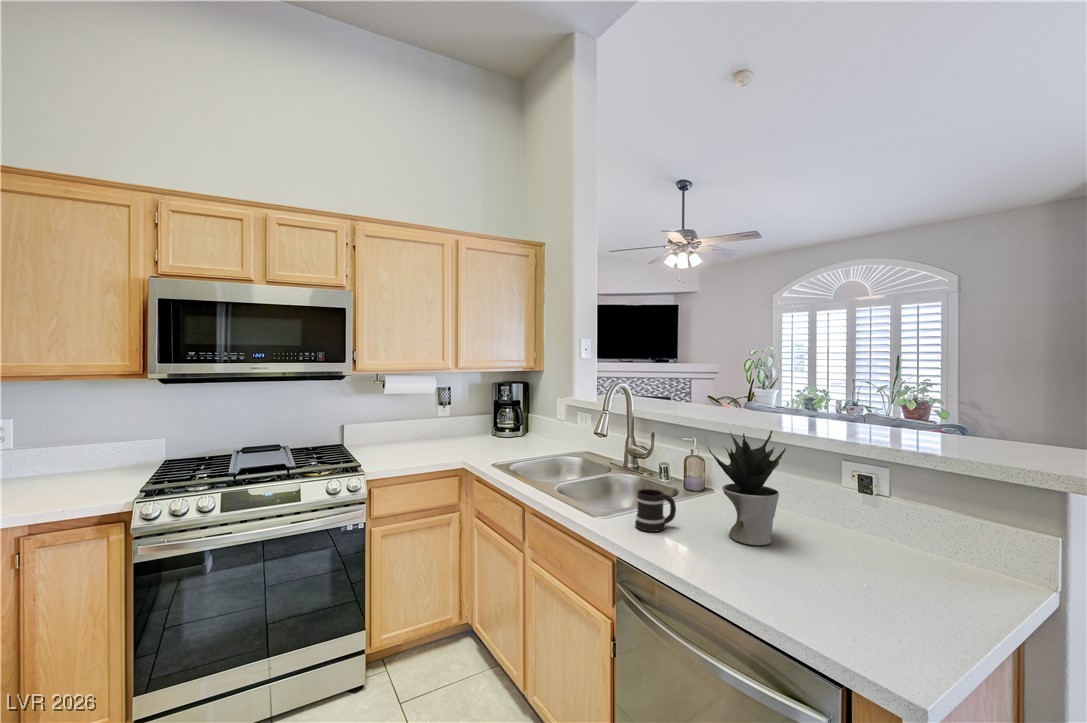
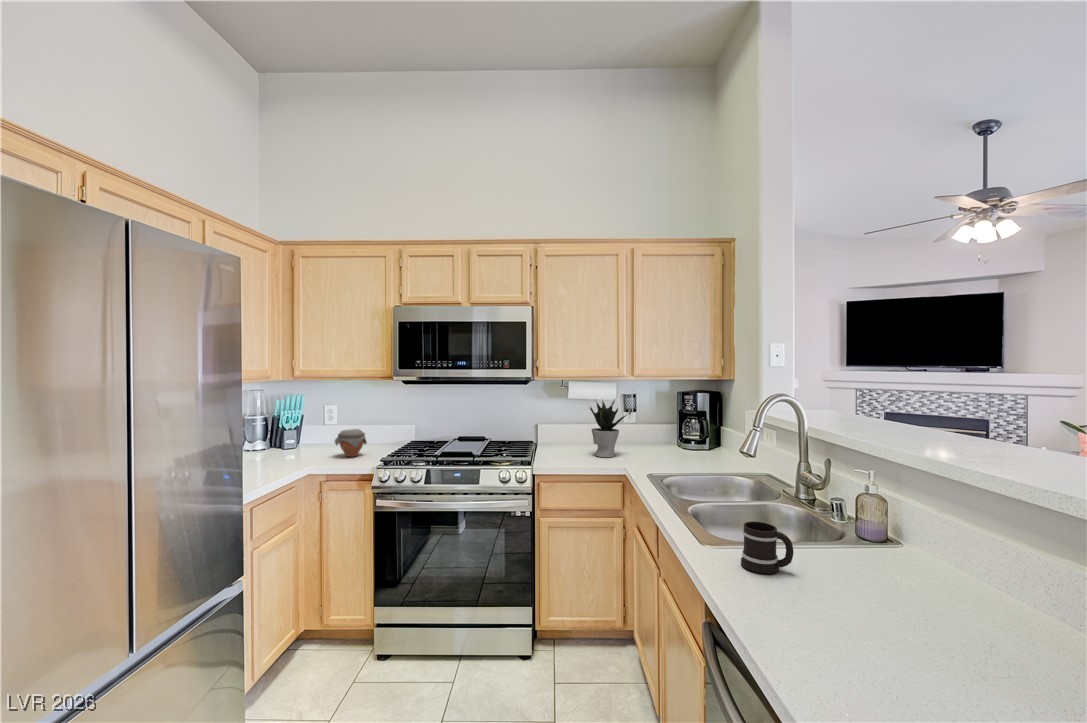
potted plant: present [708,430,786,545] -> present [590,399,626,457]
jar: none [37,452,100,494] -> present [335,429,367,457]

